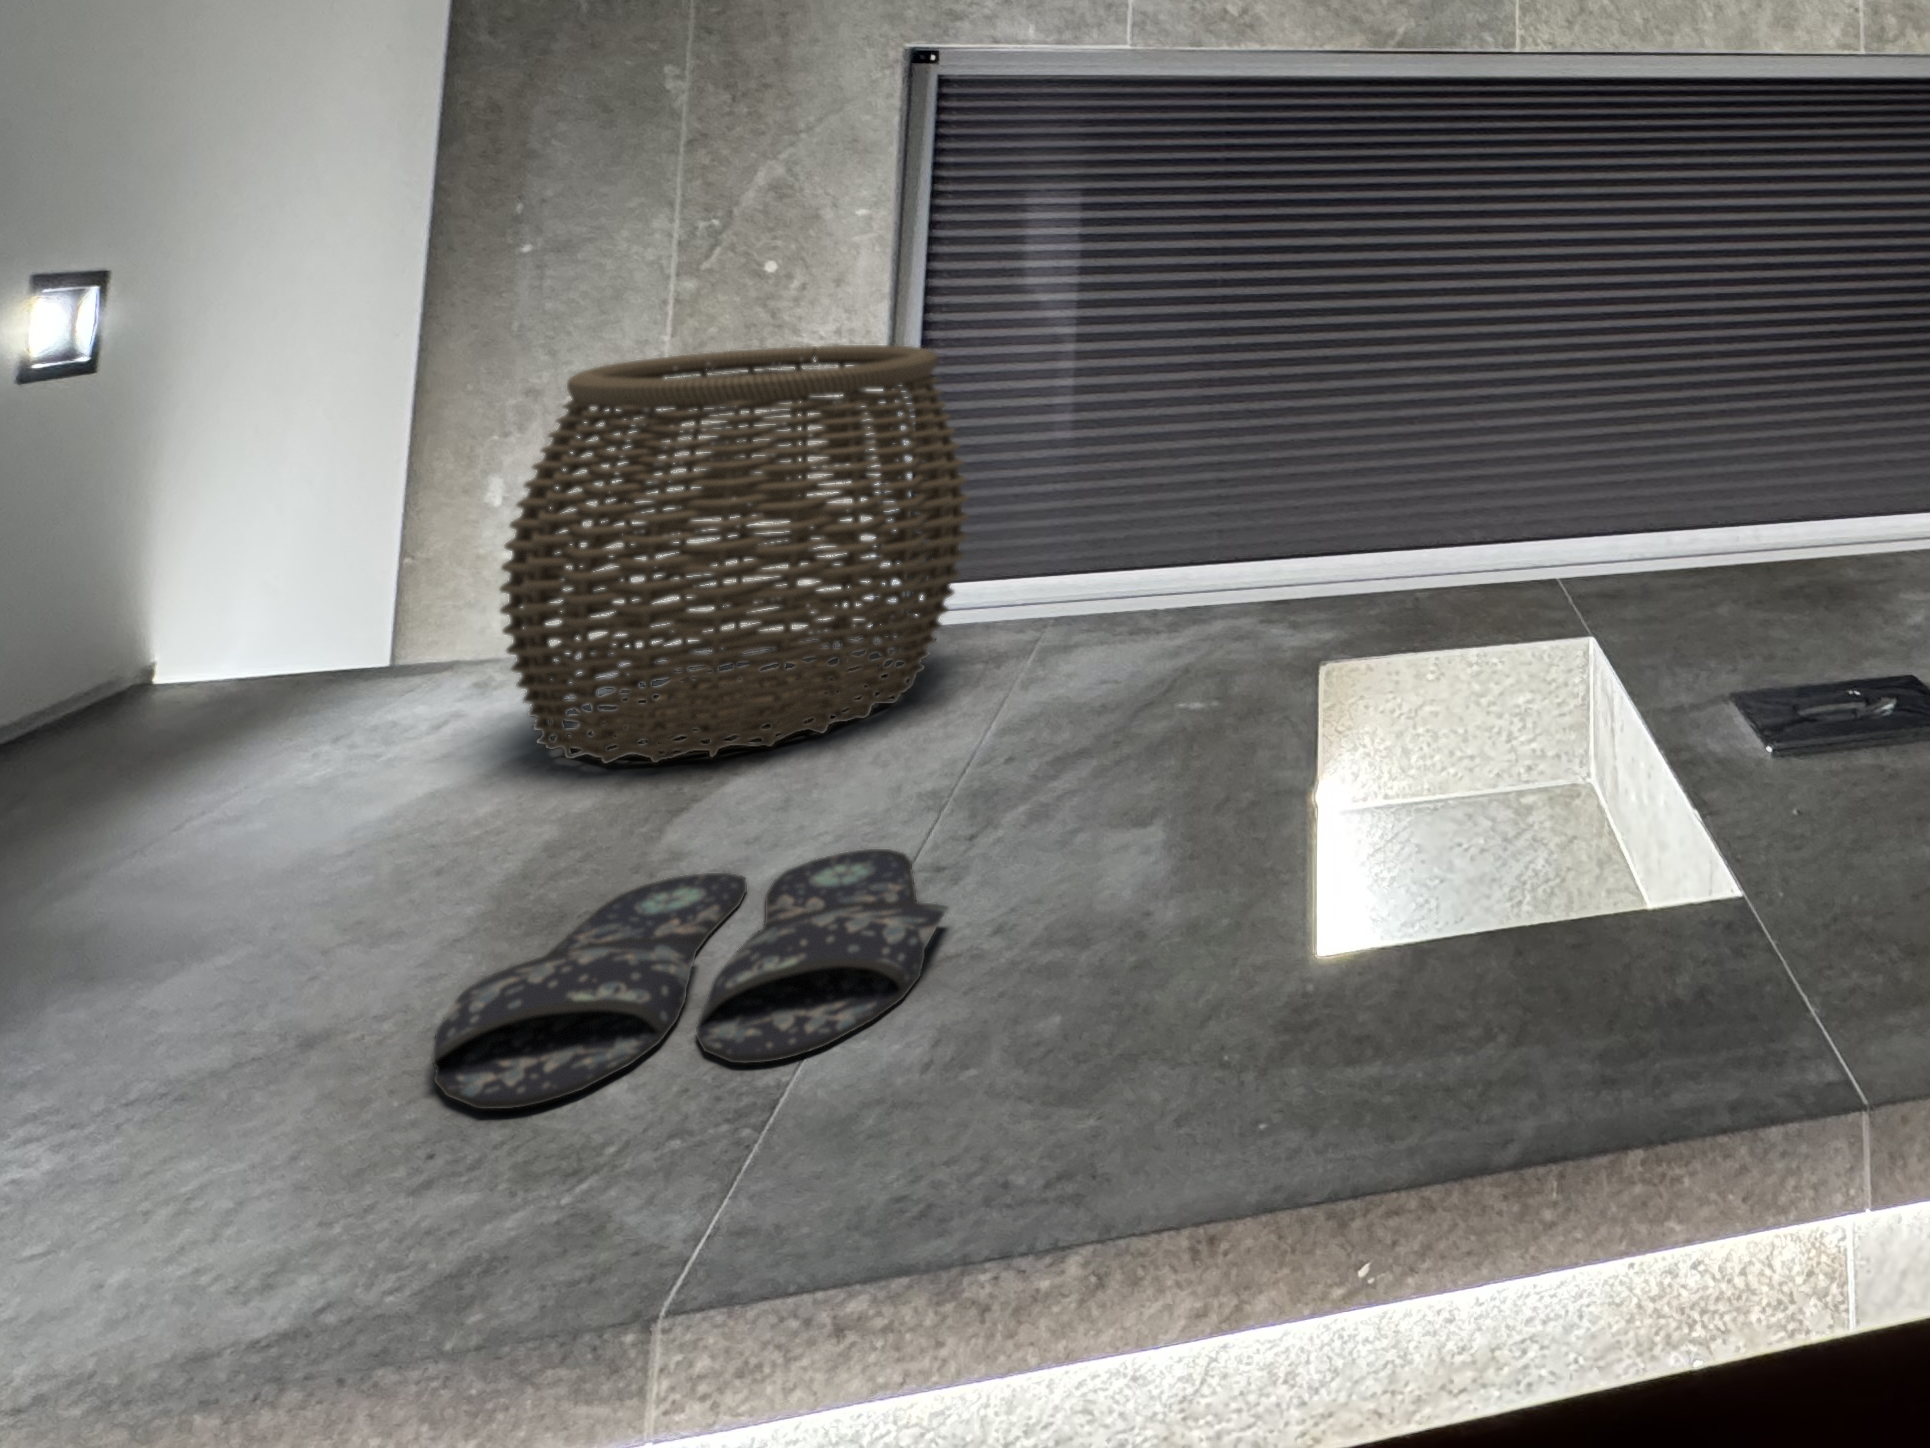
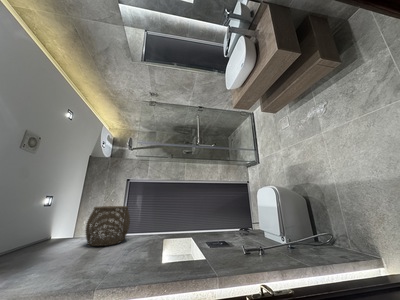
slippers: present [432,849,948,1109] -> none [76,254,126,274]

